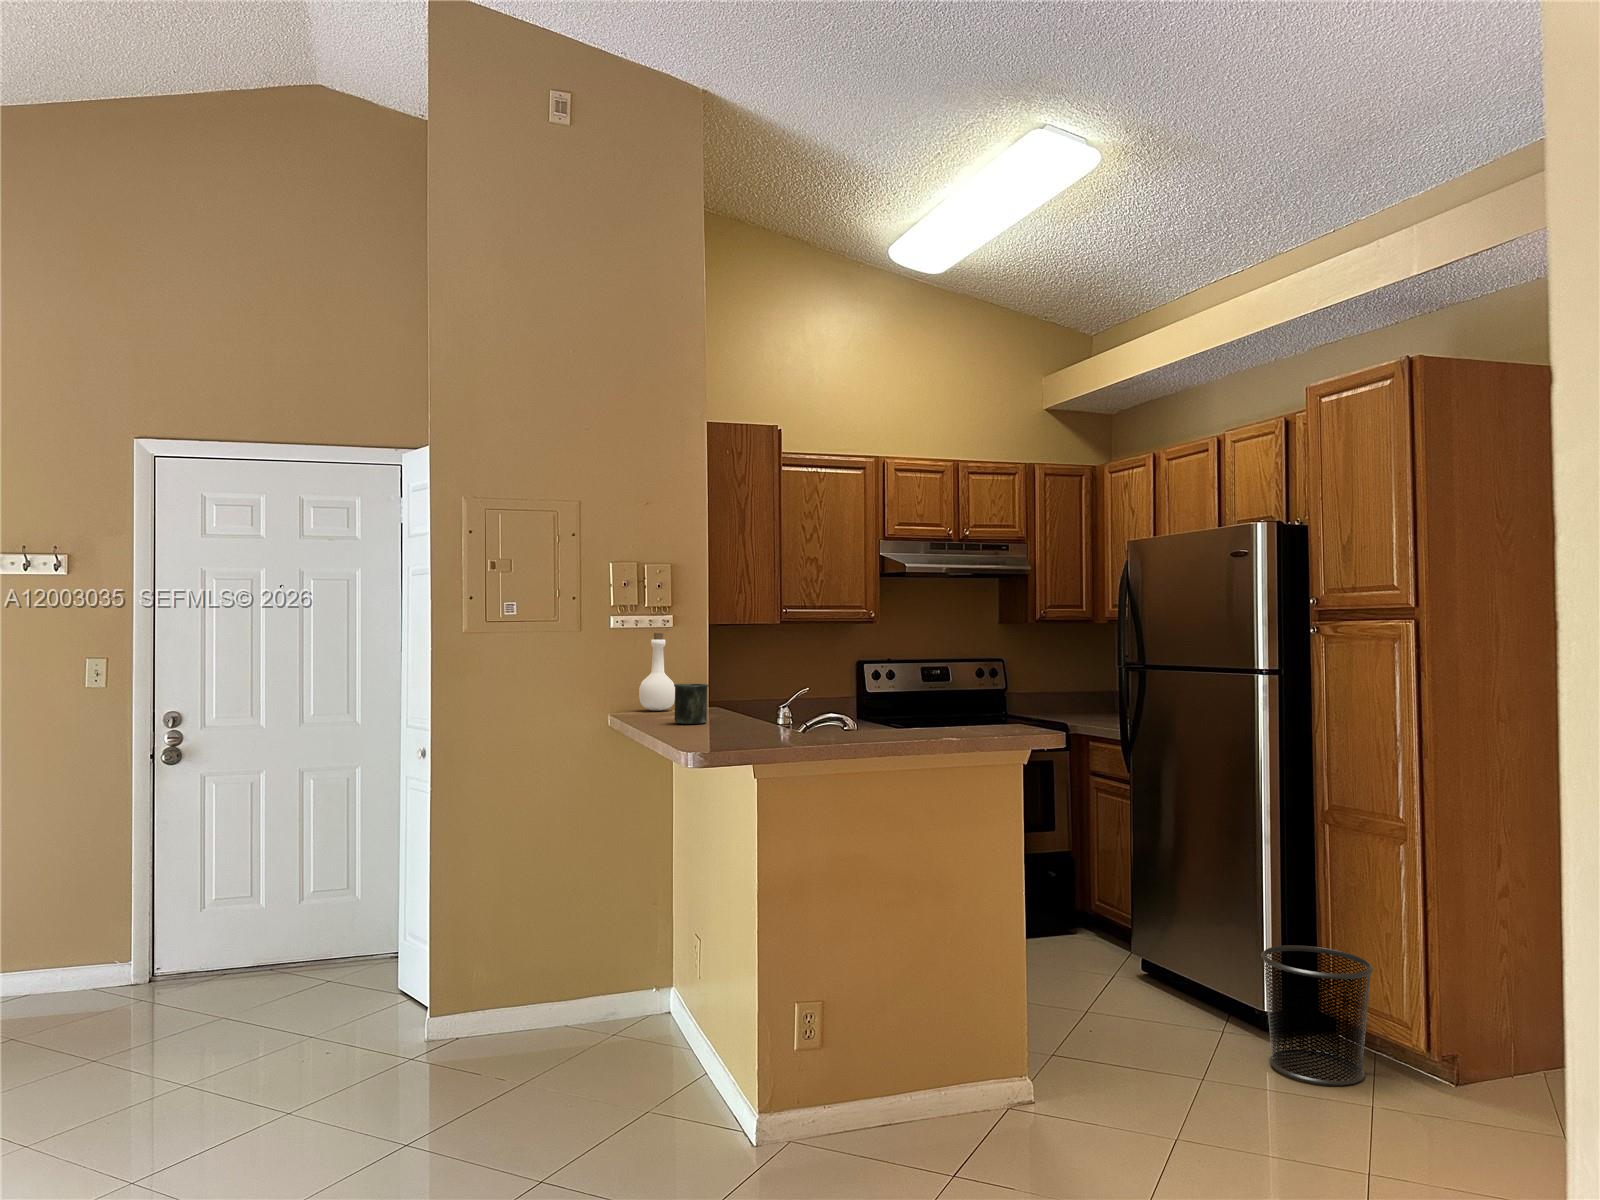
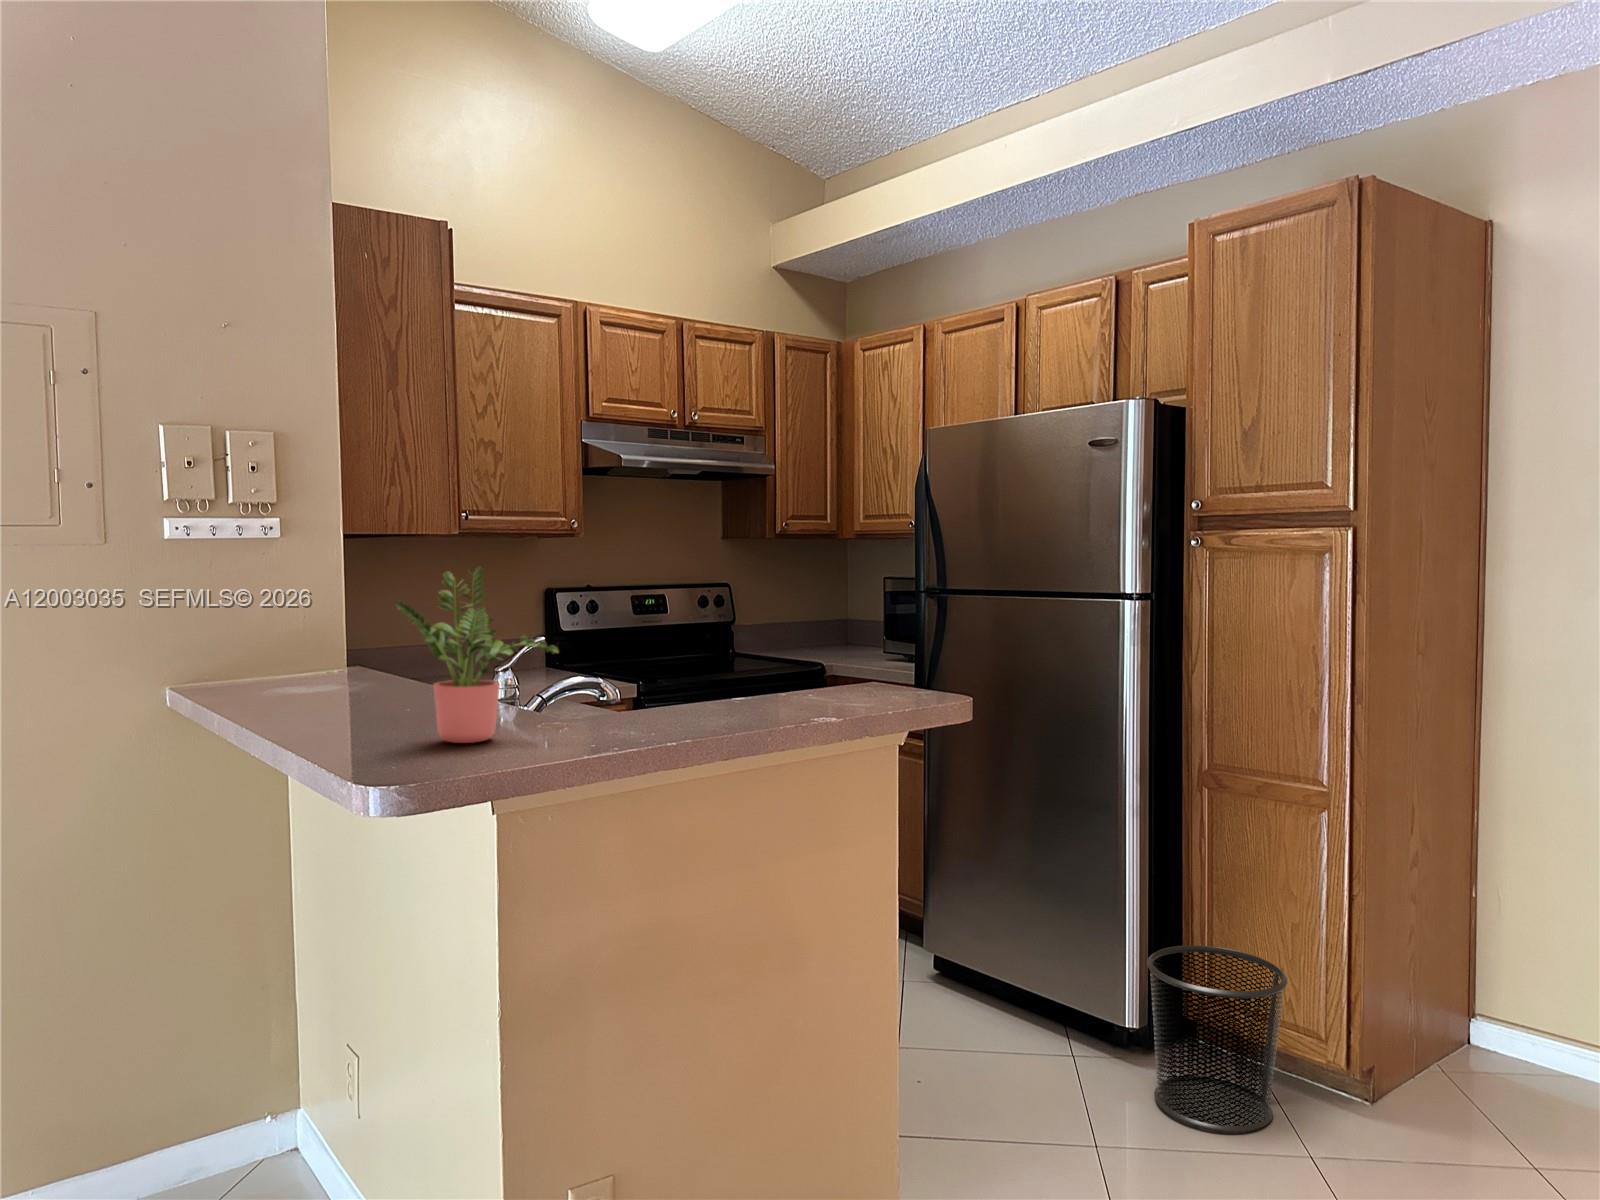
bottle: present [639,633,675,711] -> none [222,546,288,673]
potted plant: none [715,646,800,741] -> present [396,566,559,743]
mug: present [674,684,709,724] -> none [293,632,358,702]

